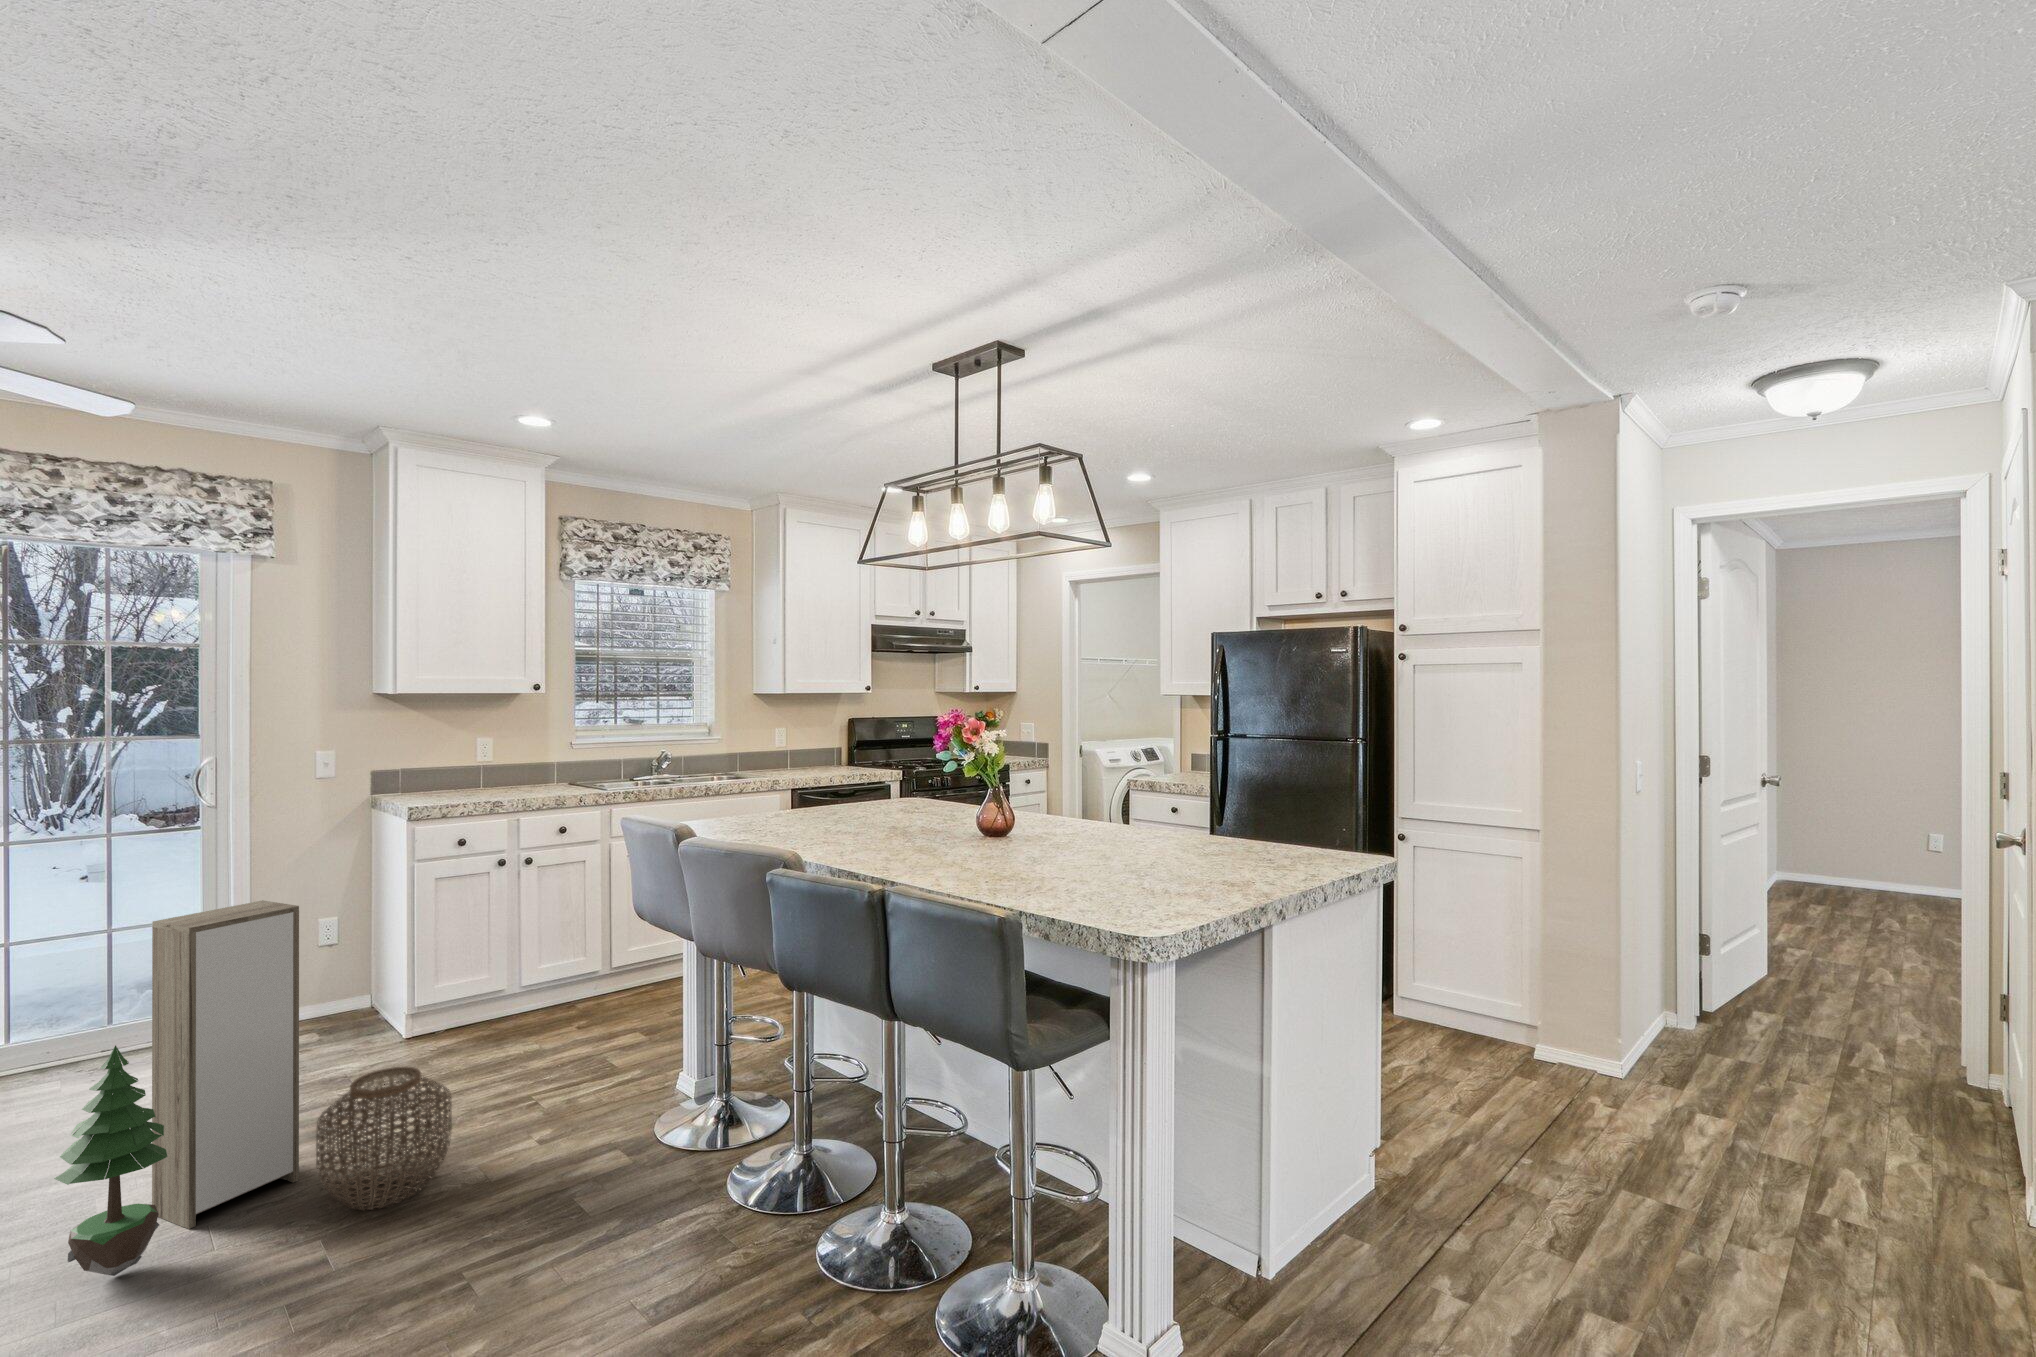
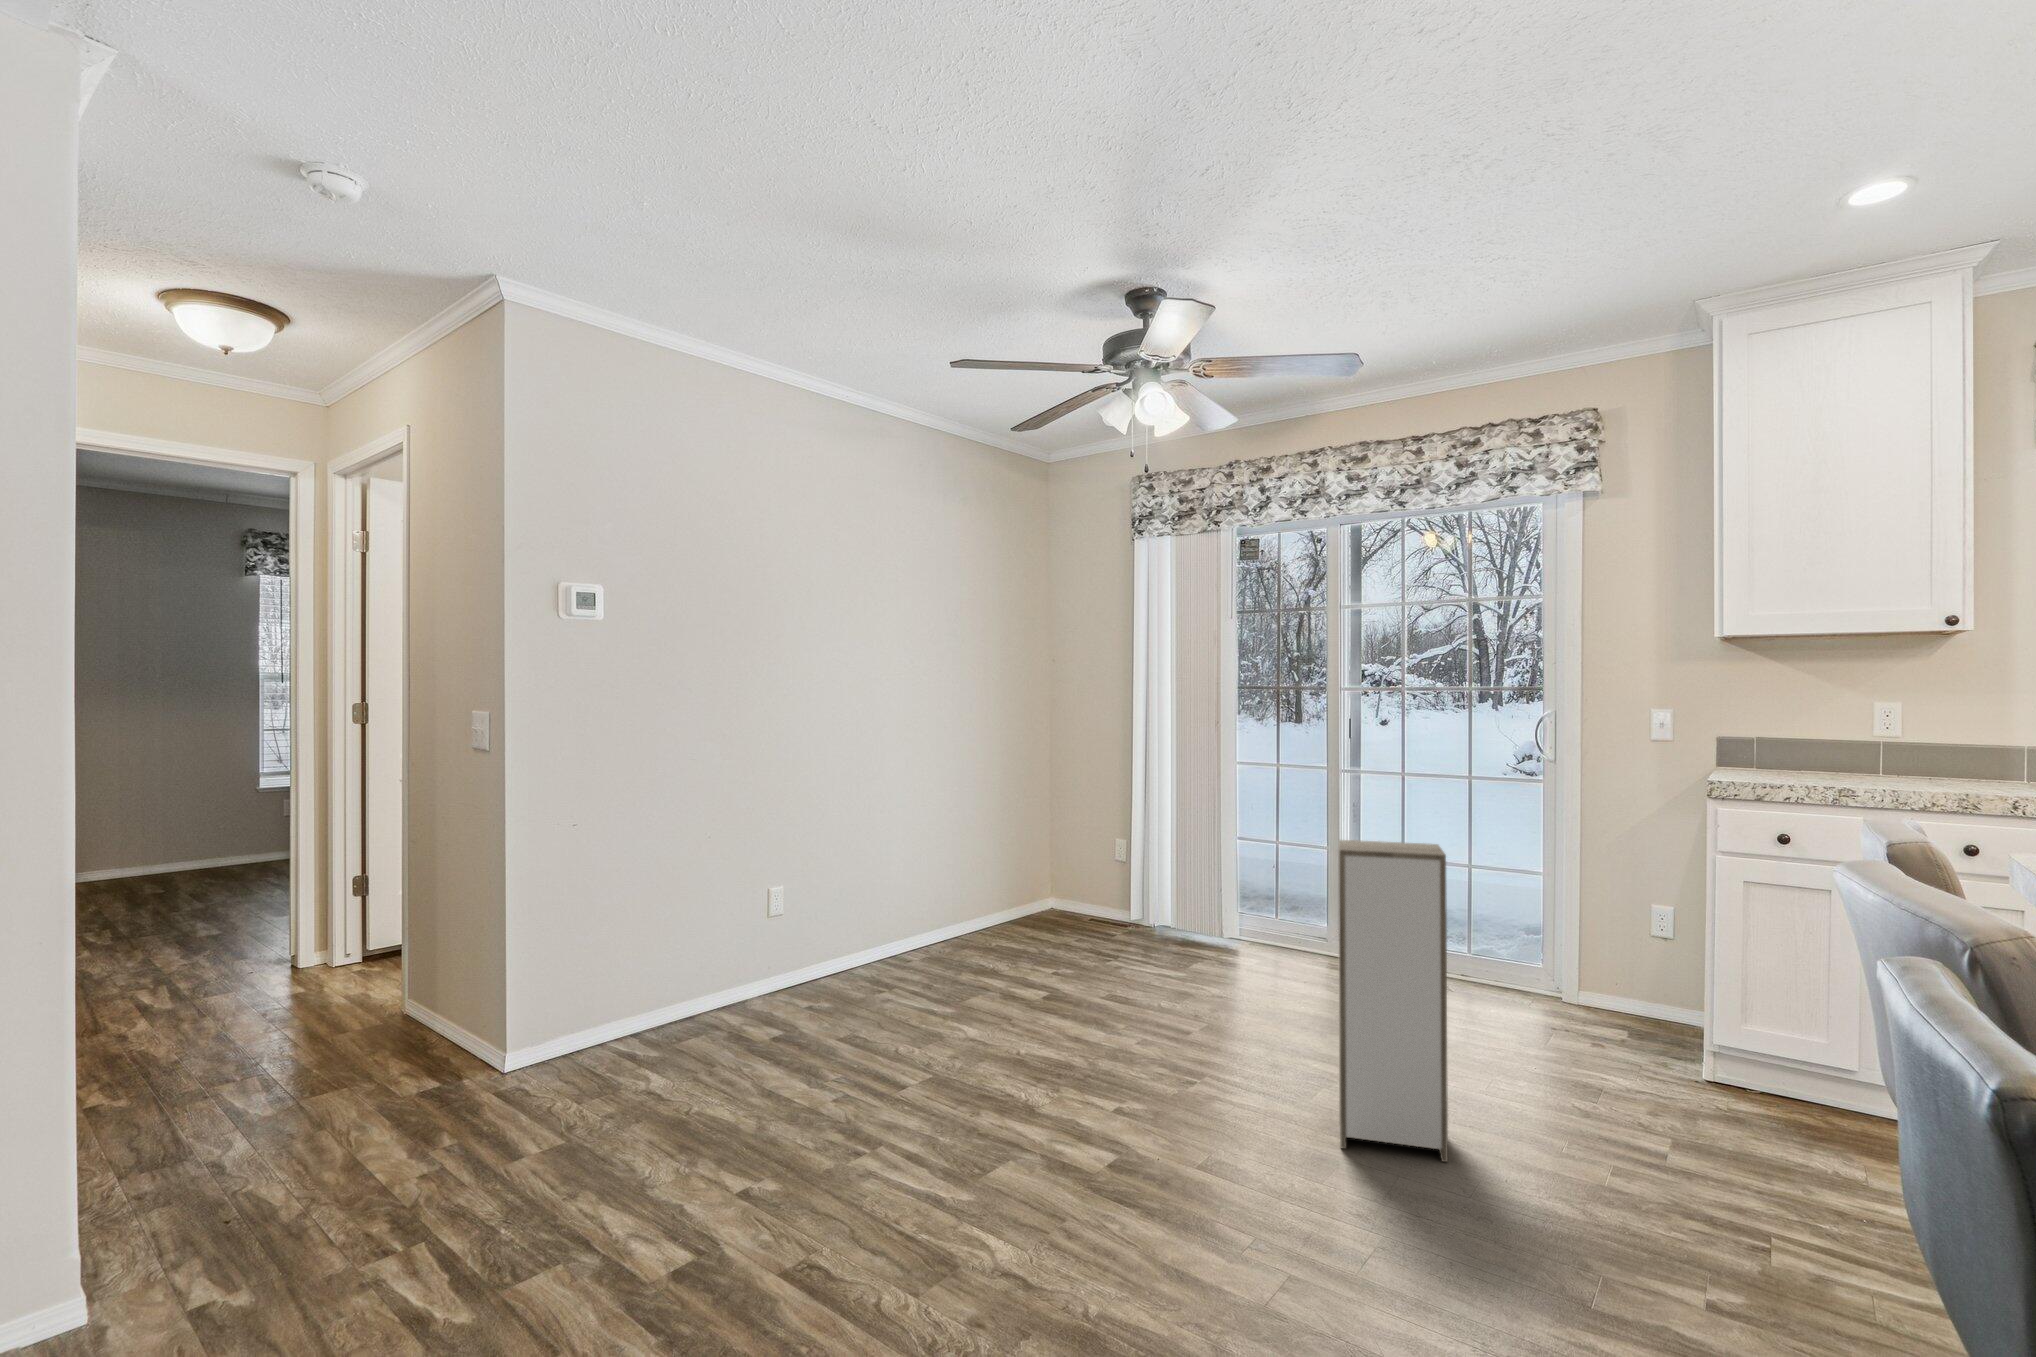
potted tree: present [54,1046,167,1276] -> none [1229,939,1307,1150]
woven basket: present [316,1067,451,1210] -> none [1414,1072,1569,1253]

